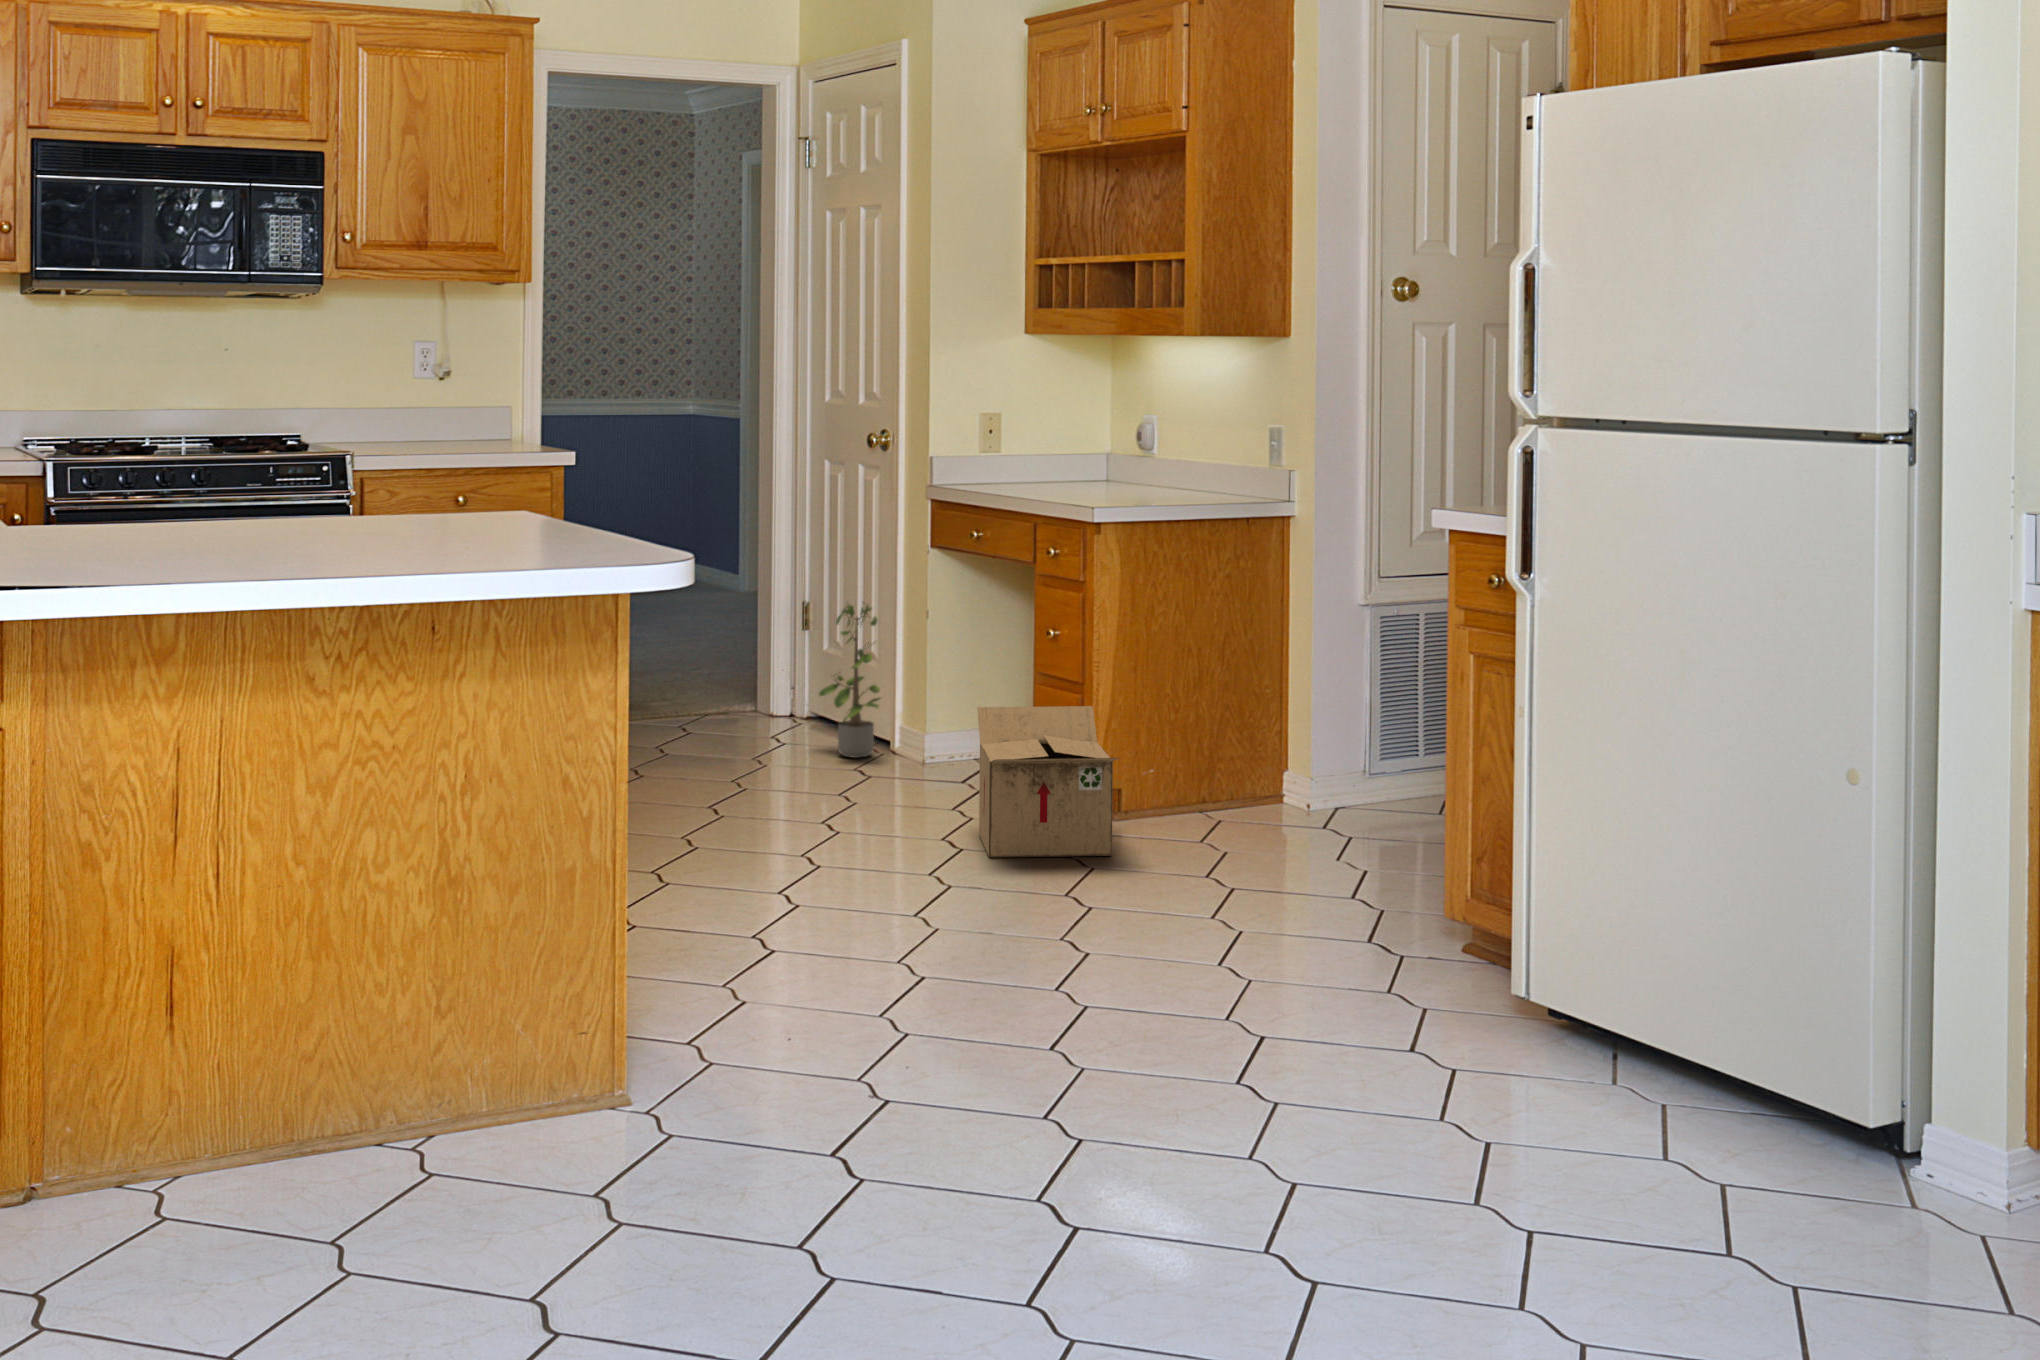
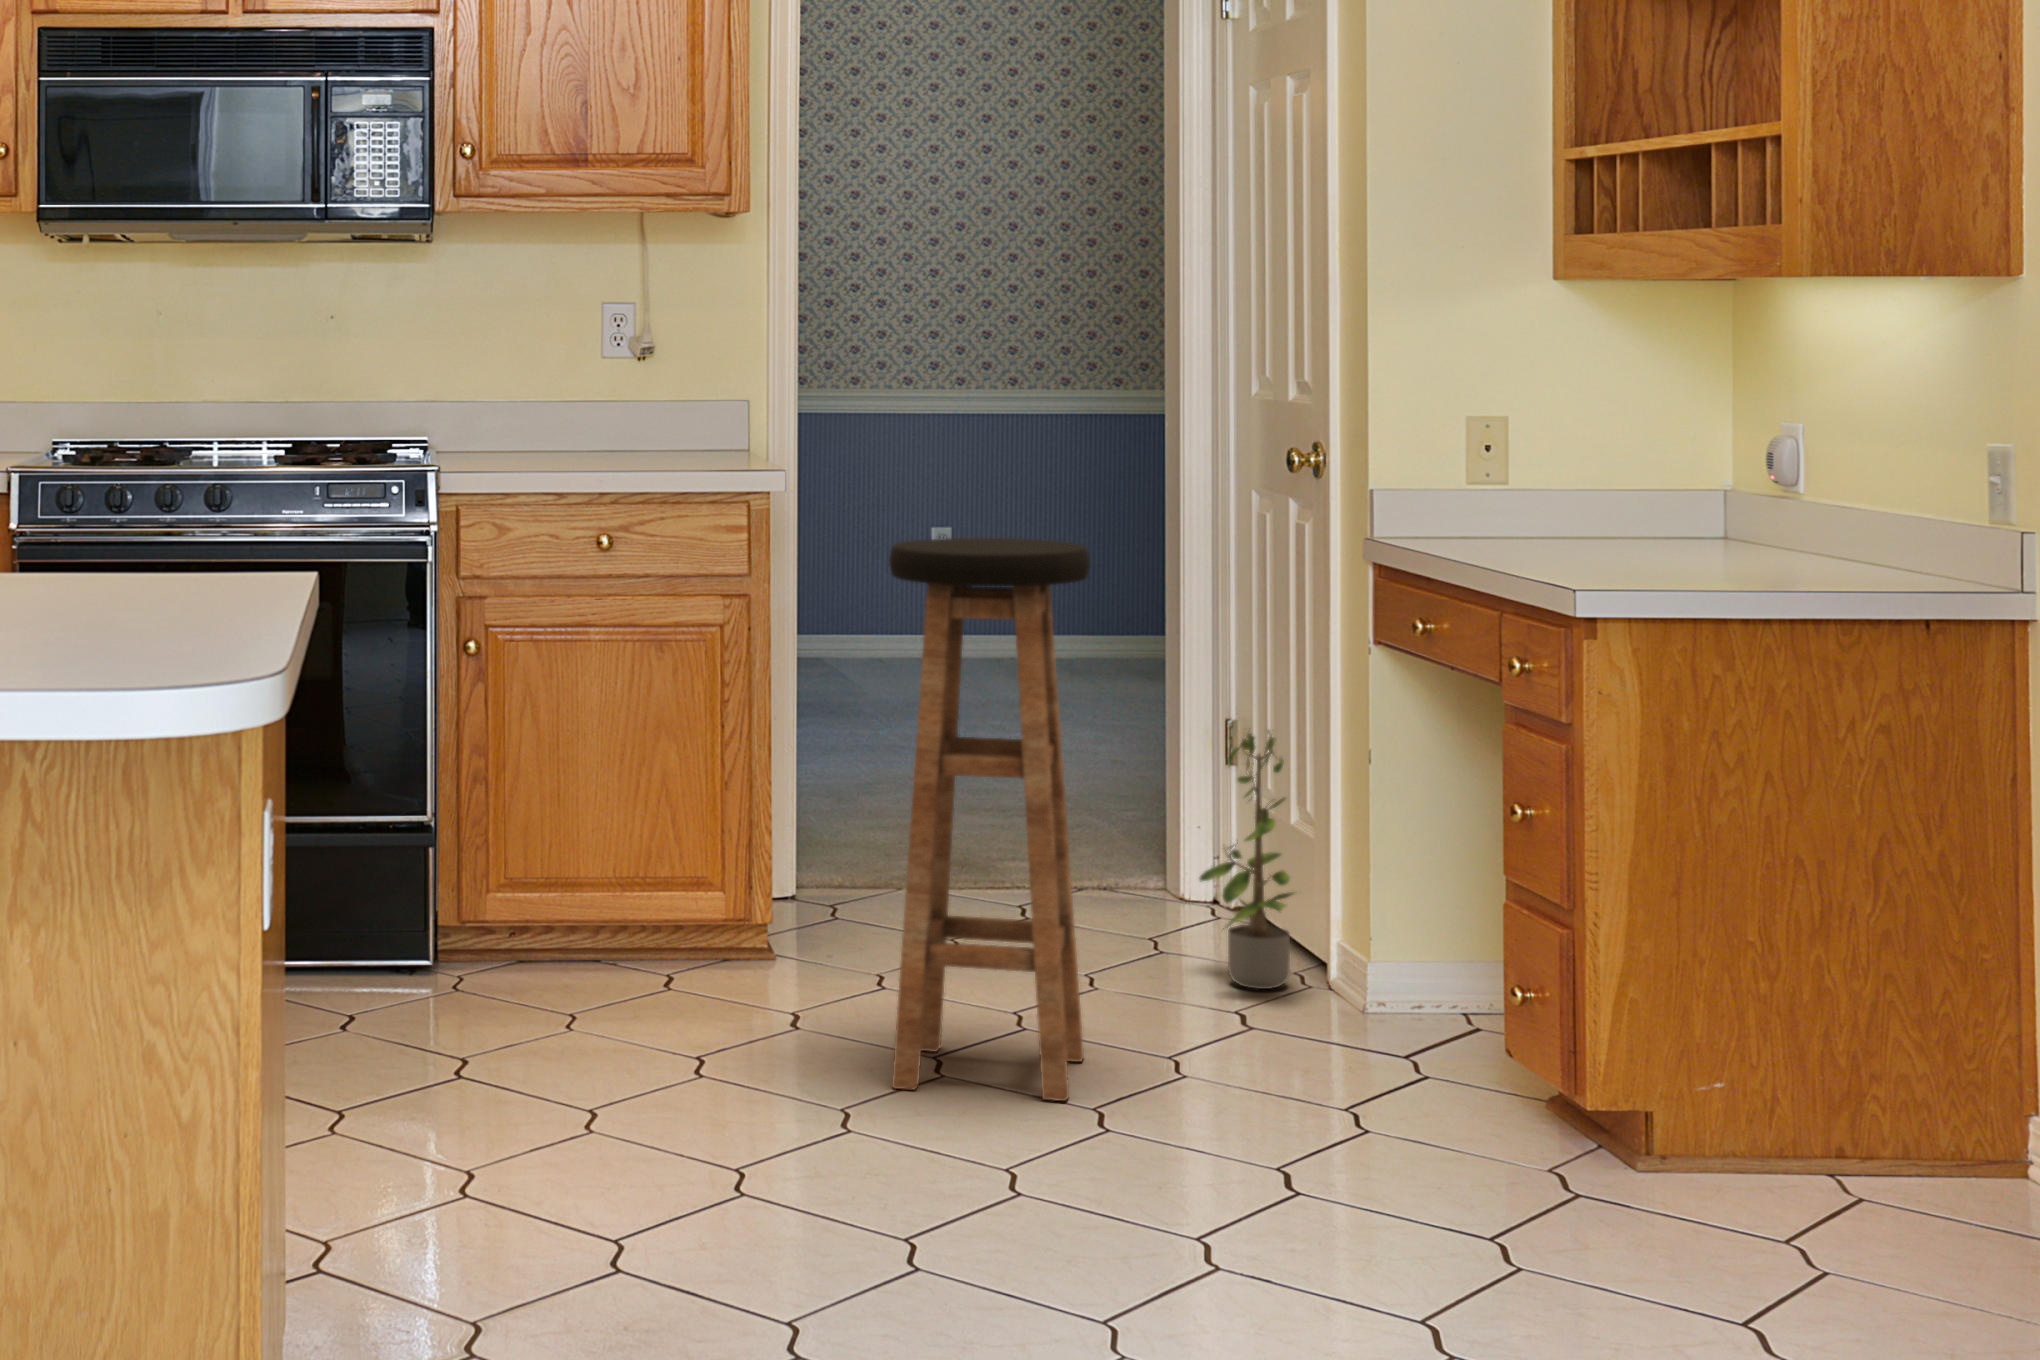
bar stool: none [685,487,806,825] -> present [889,538,1090,1101]
cardboard box: present [977,706,1120,858] -> none [1334,939,1582,1241]

